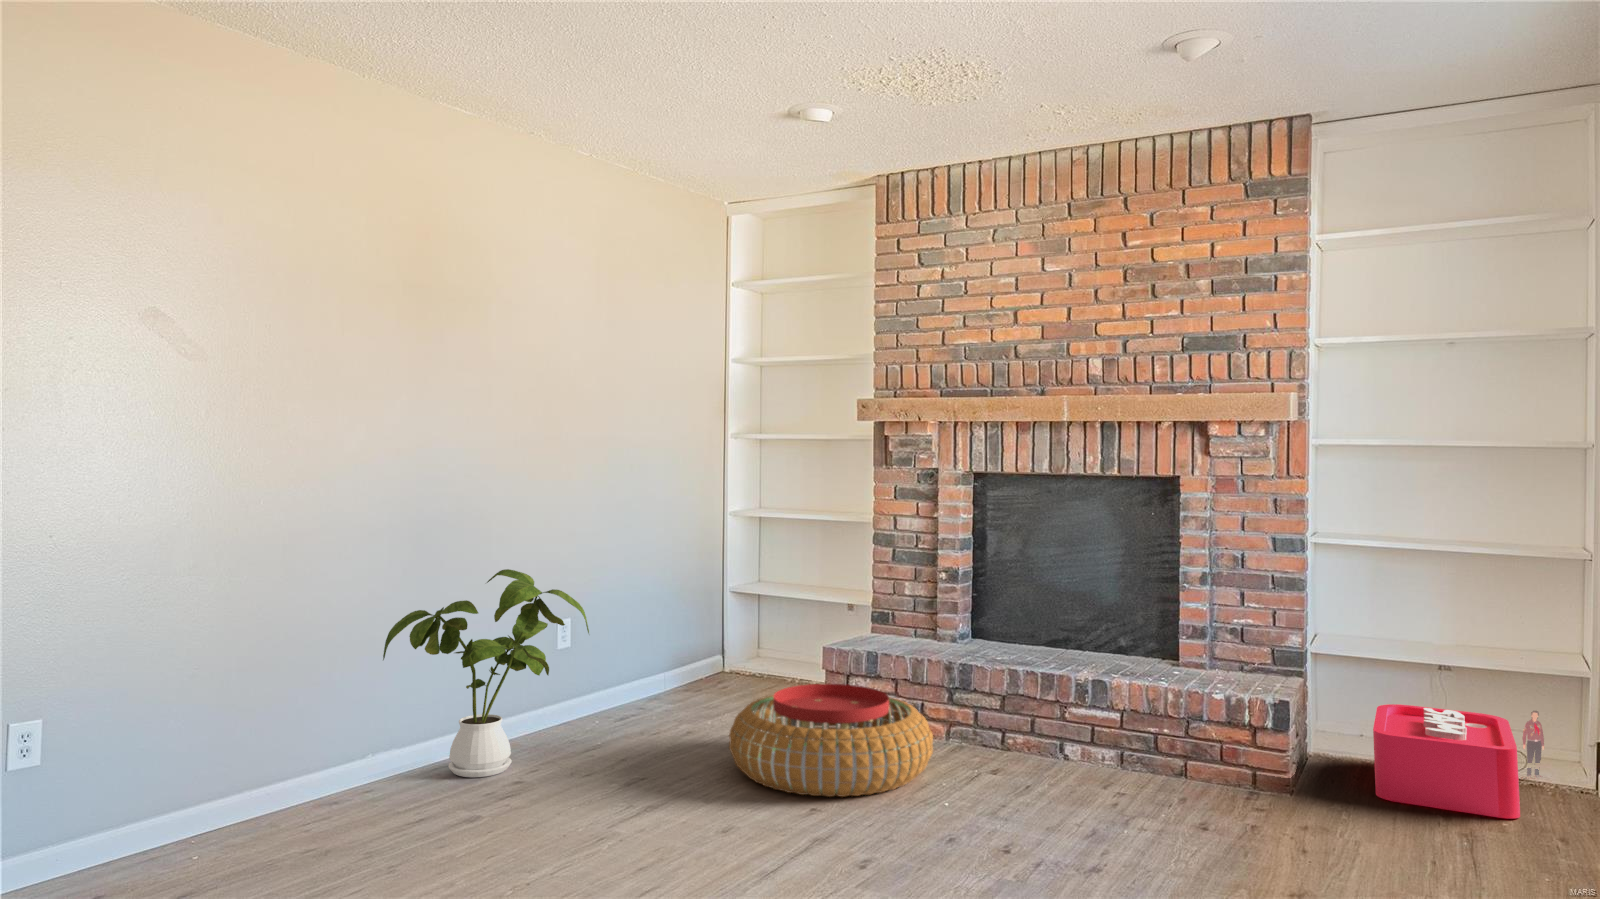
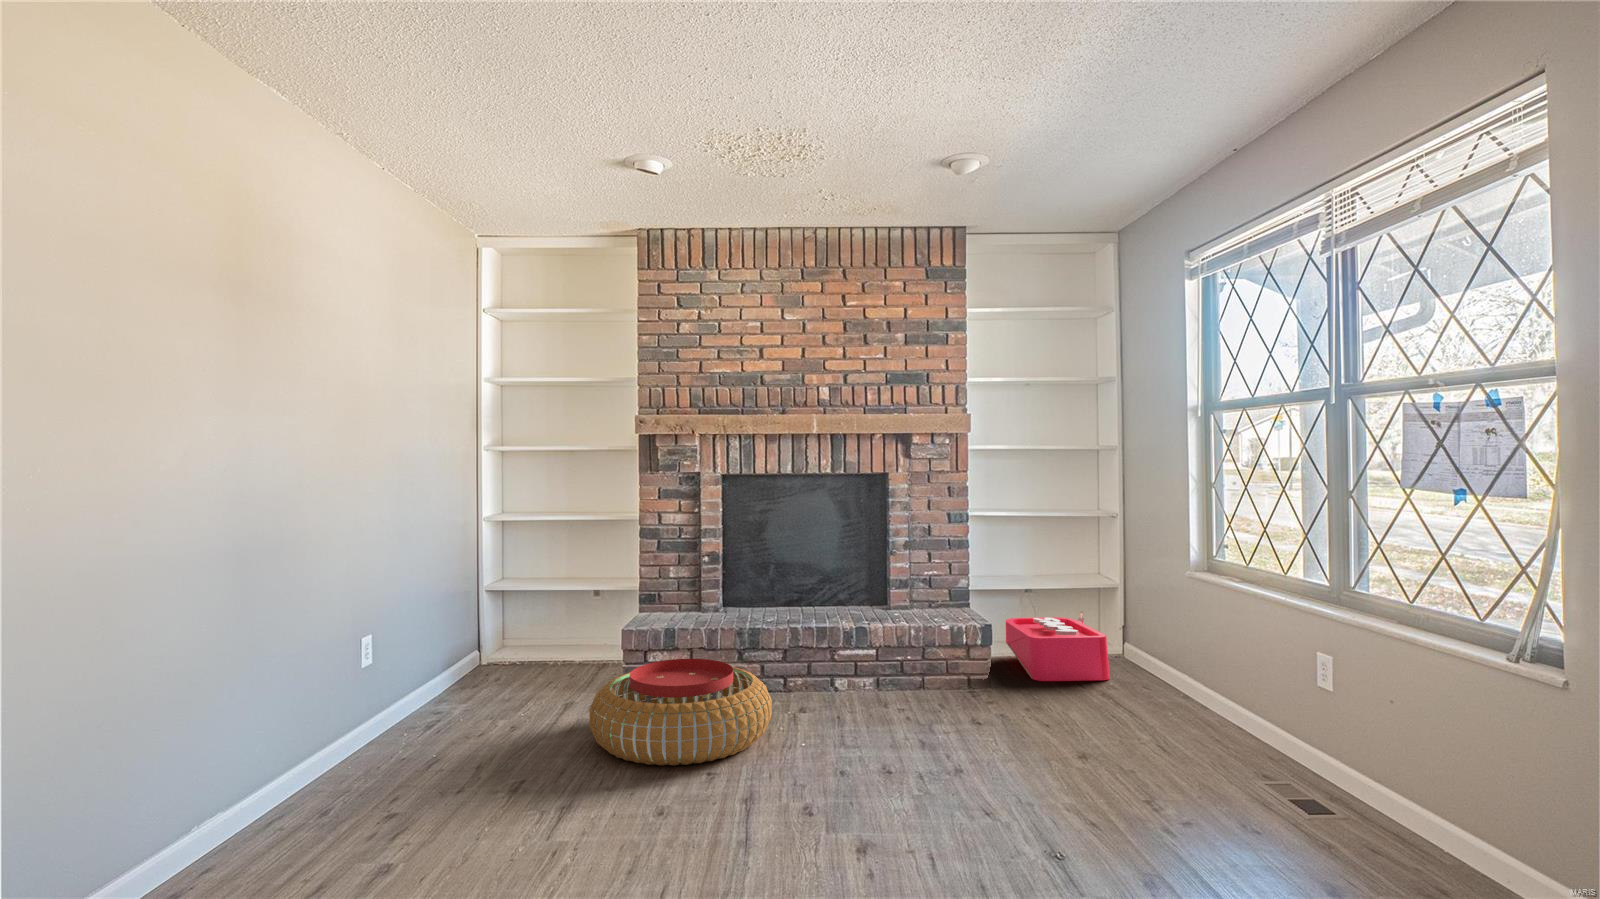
house plant: present [383,569,589,777] -> none [195,586,465,833]

